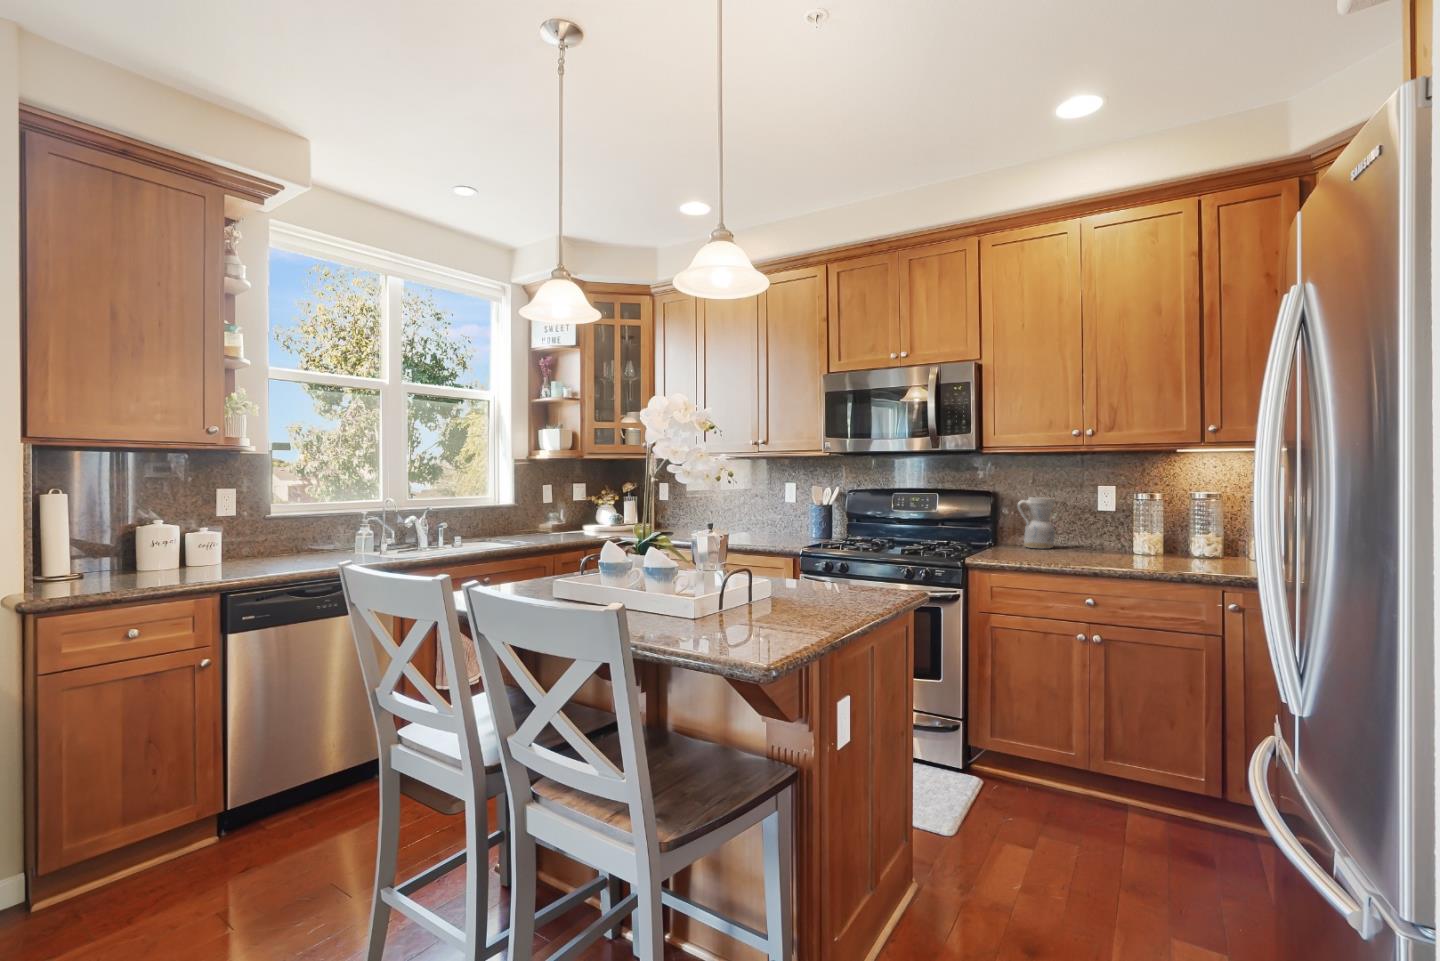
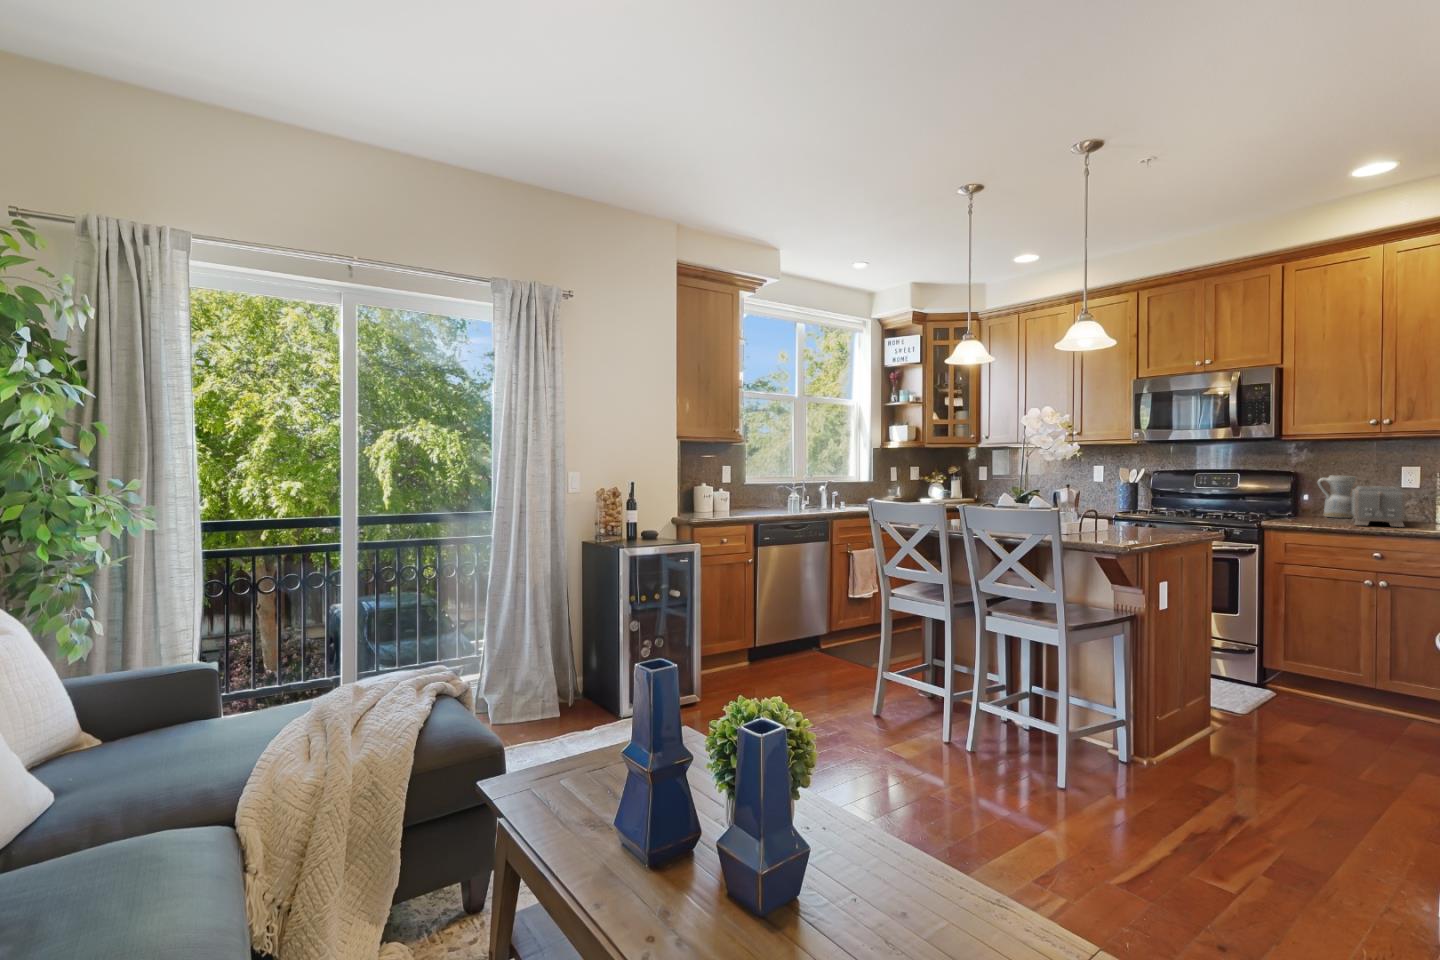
toaster: none [1054,511,1113,564] -> present [1352,486,1406,527]

